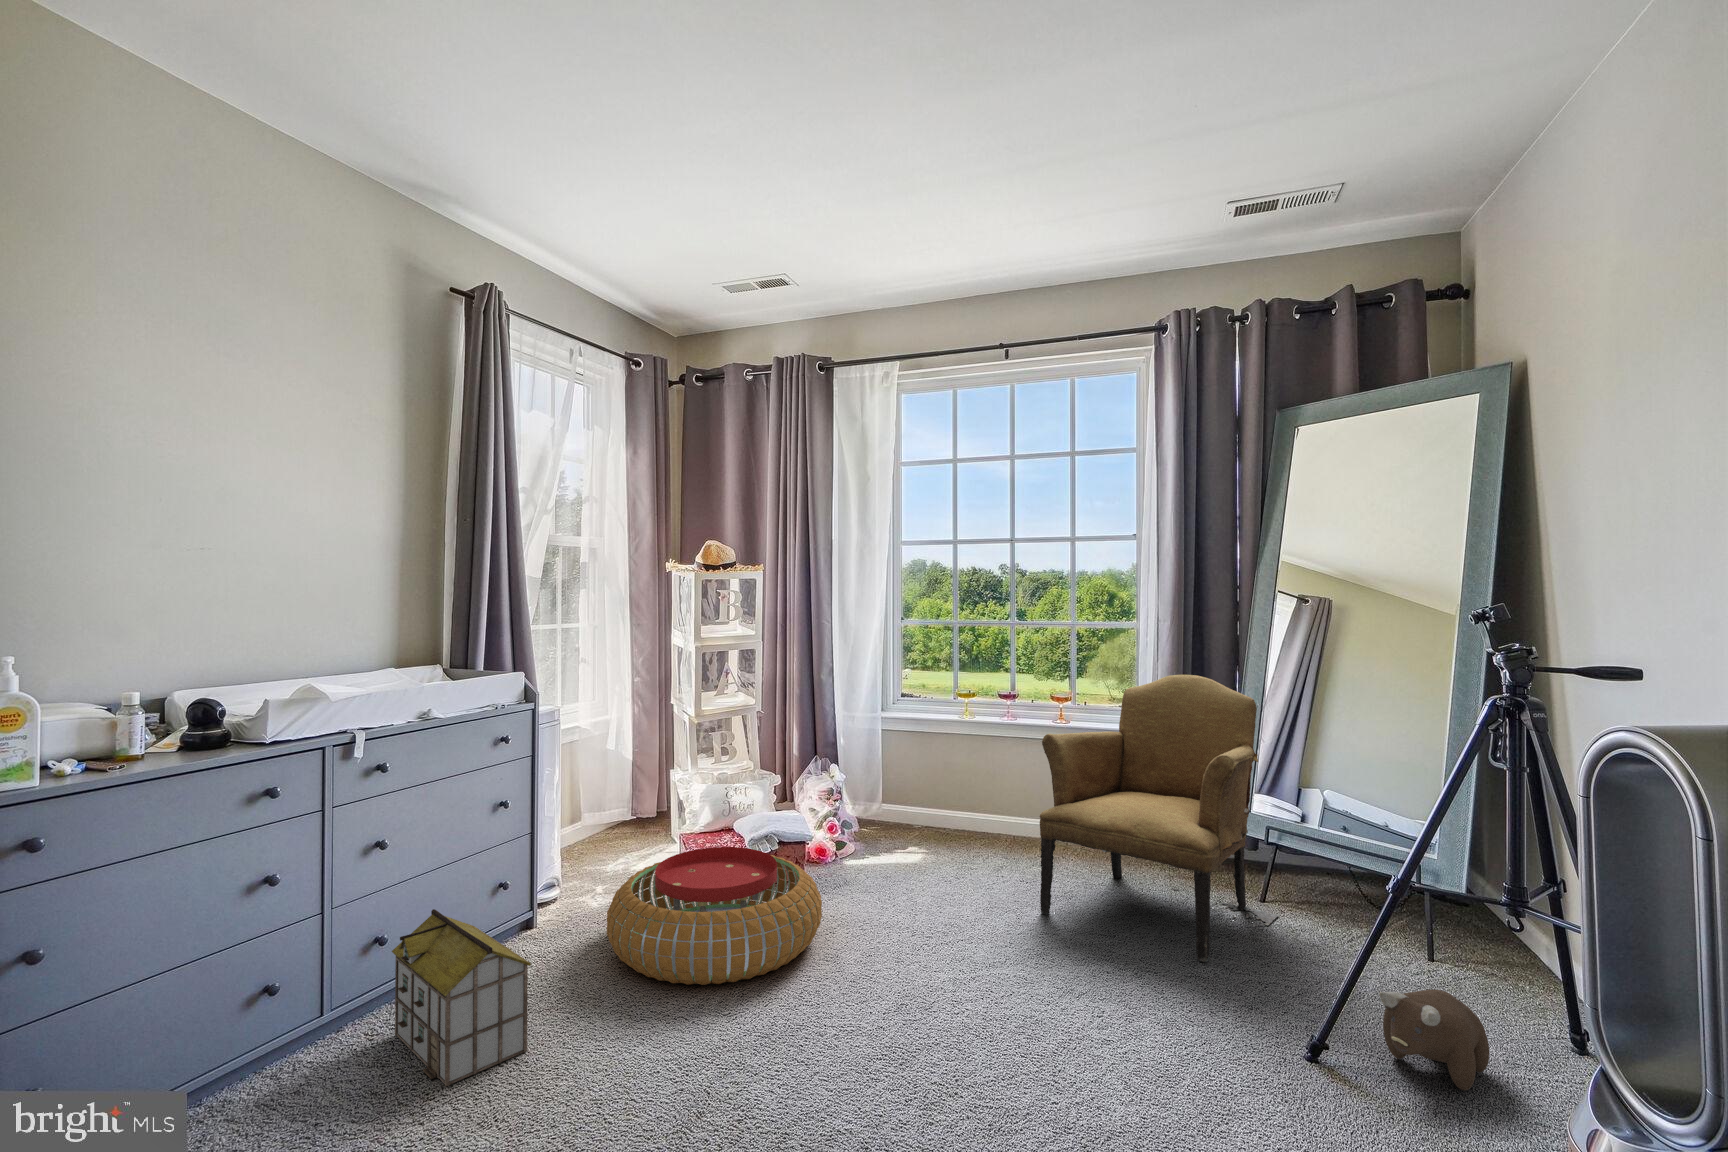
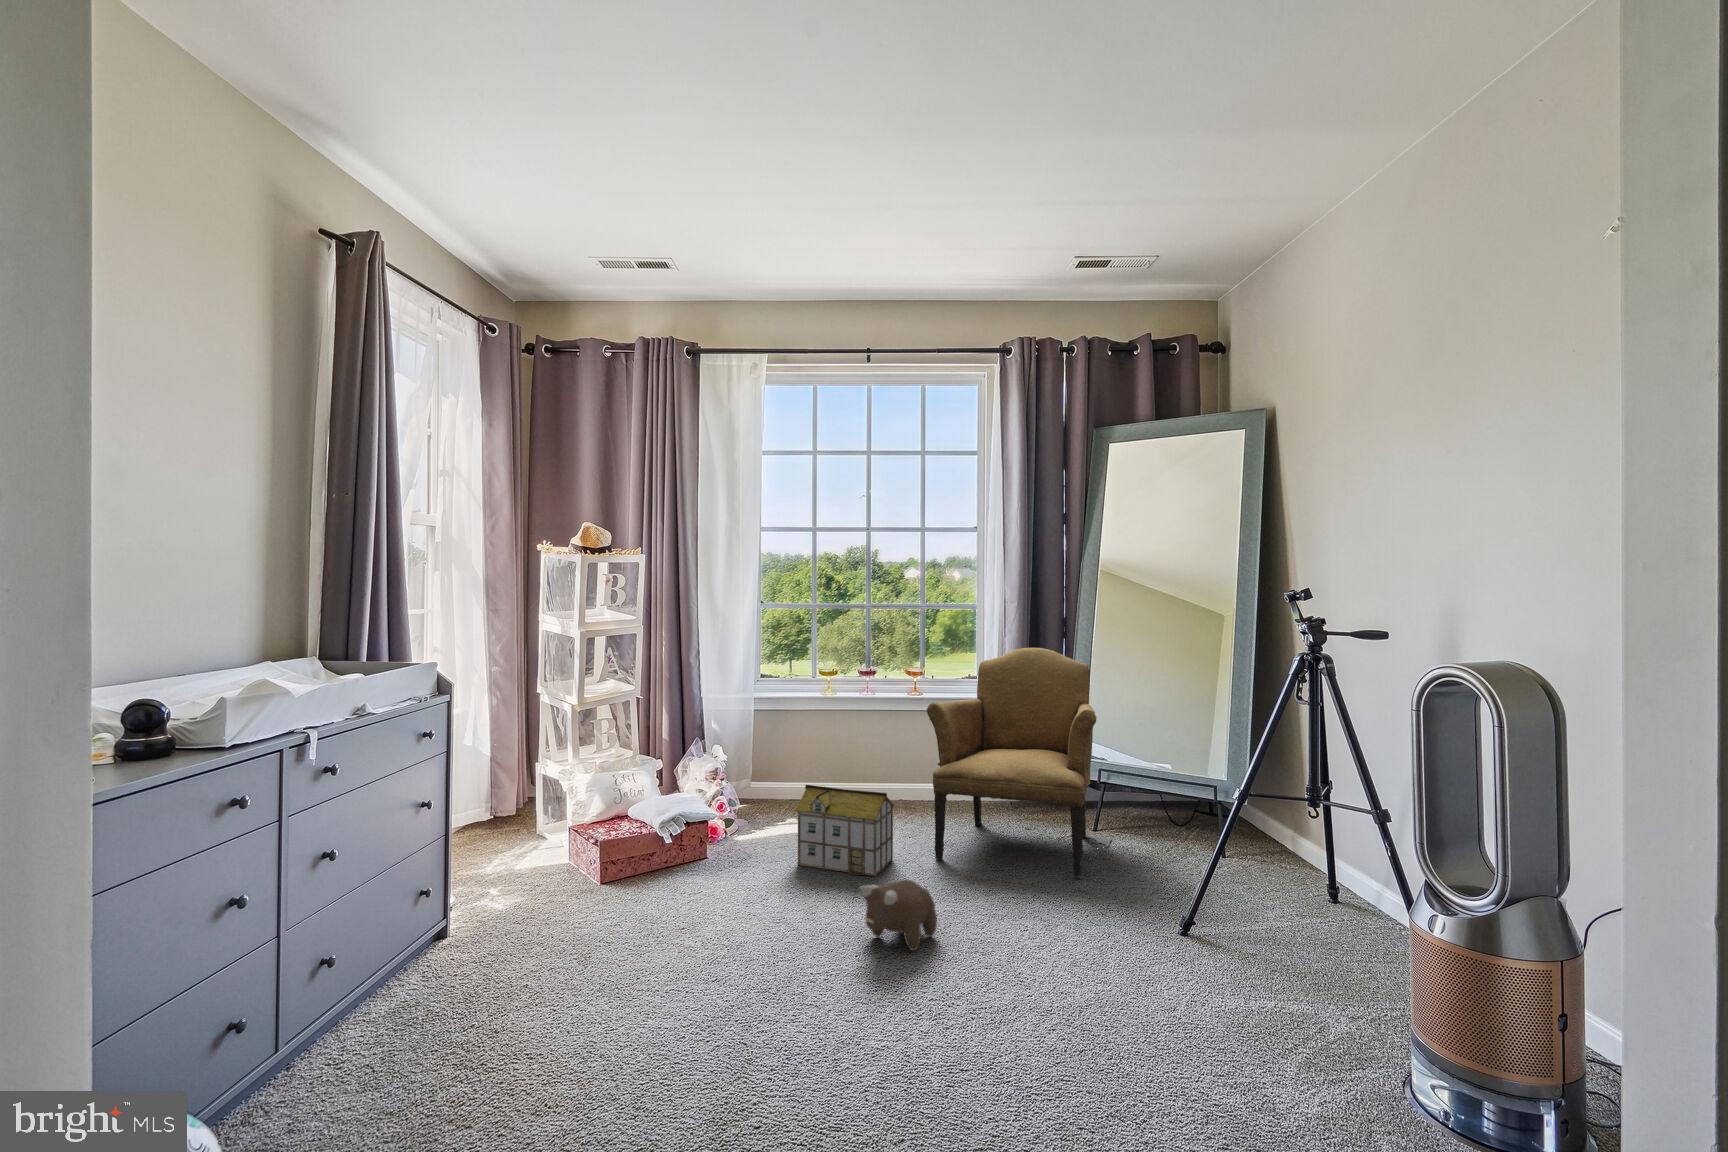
pouf: present [607,847,822,985] -> none [550,829,765,962]
toy house: present [392,909,531,1086] -> present [796,785,894,876]
plush toy: present [1379,989,1489,1091] -> present [859,879,937,951]

